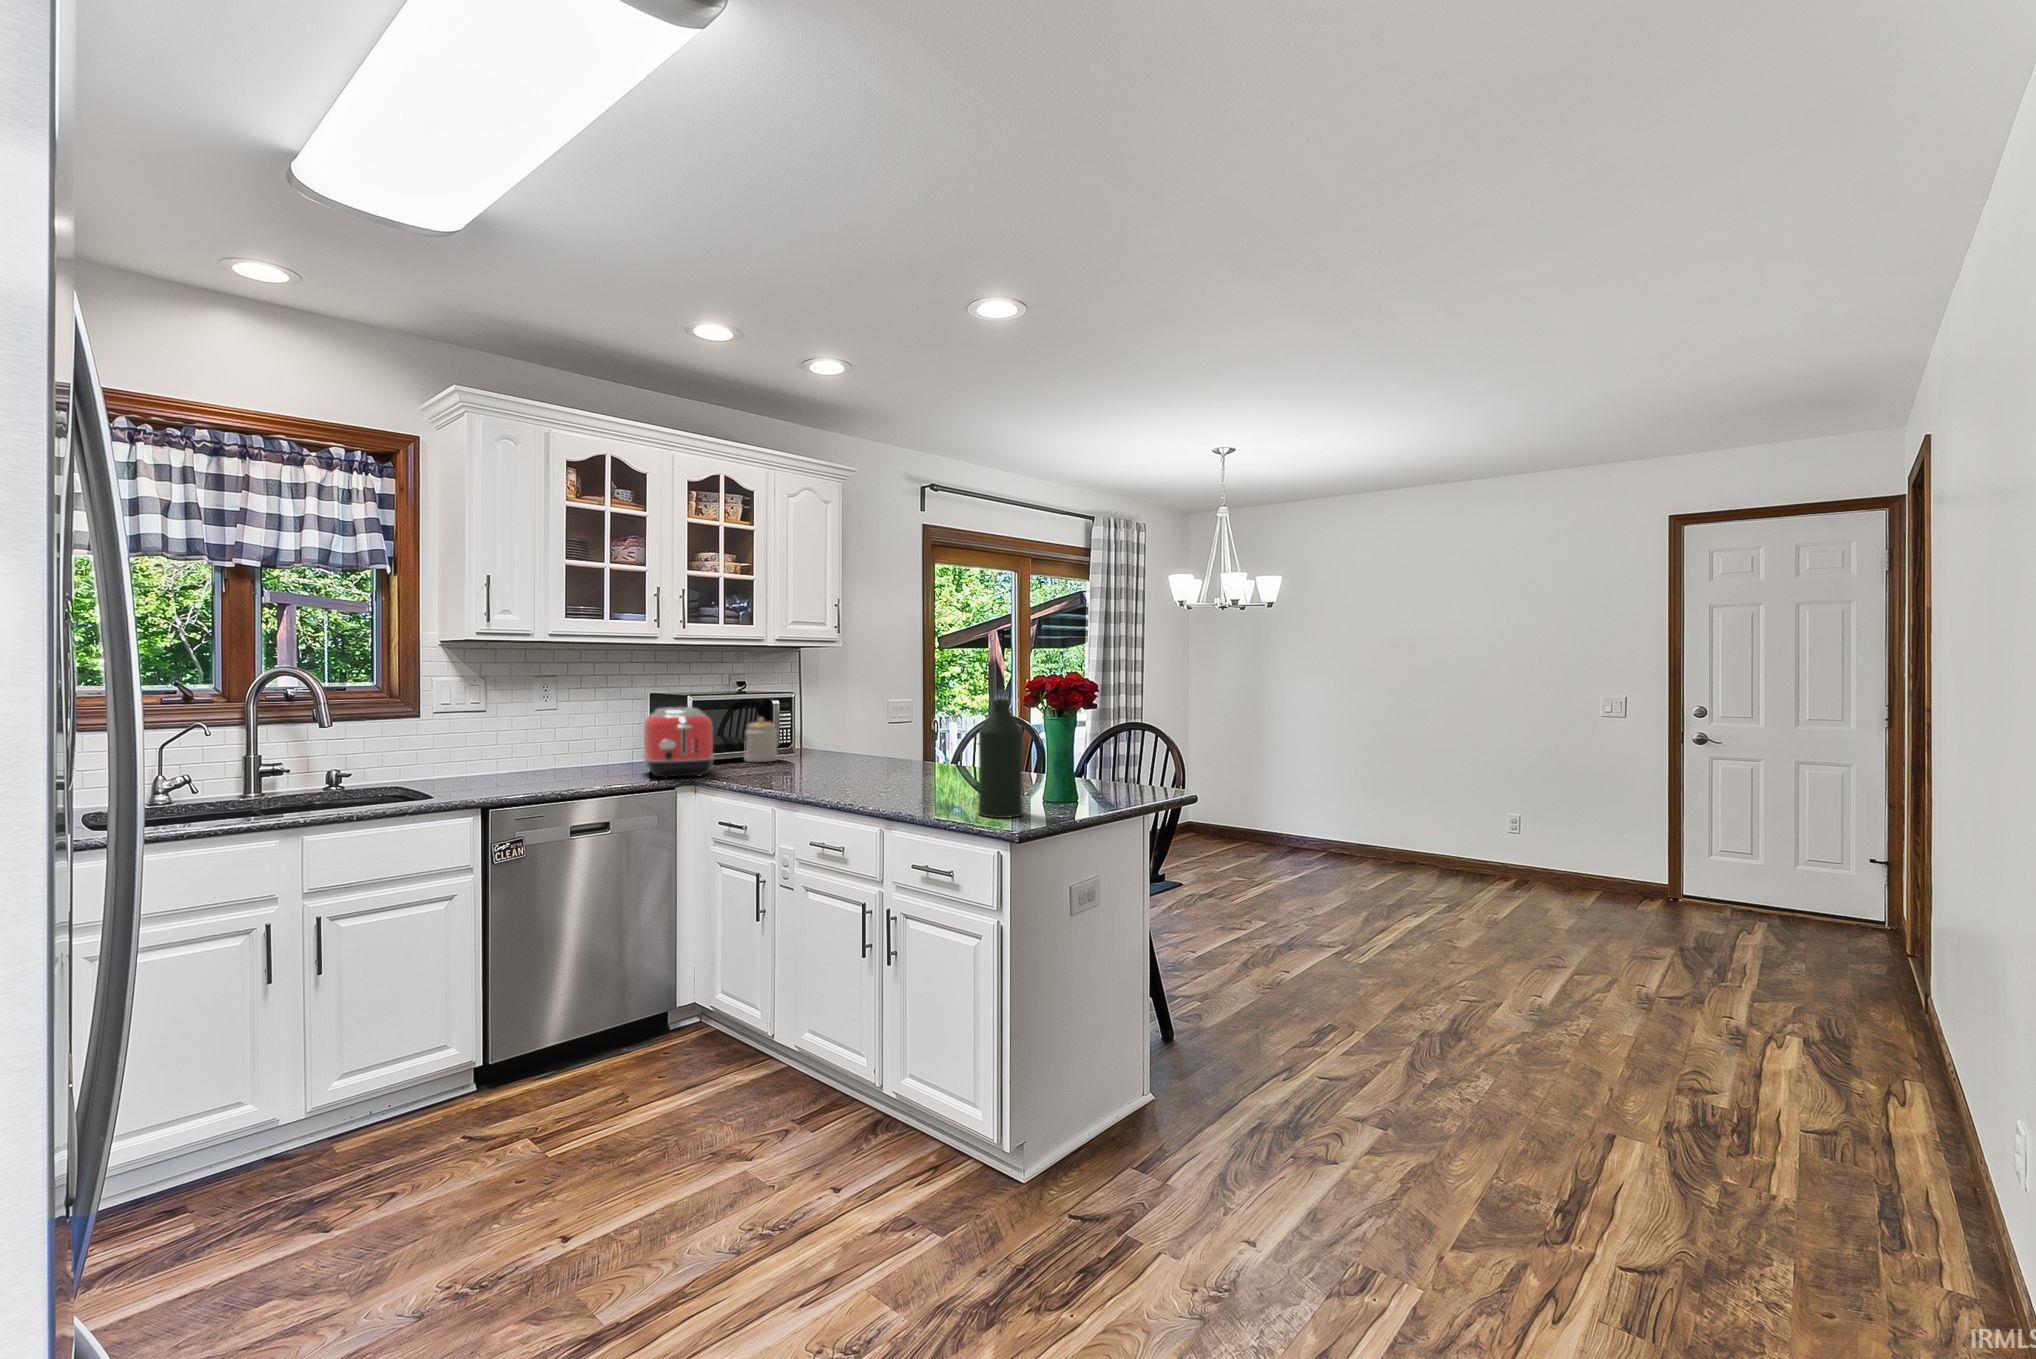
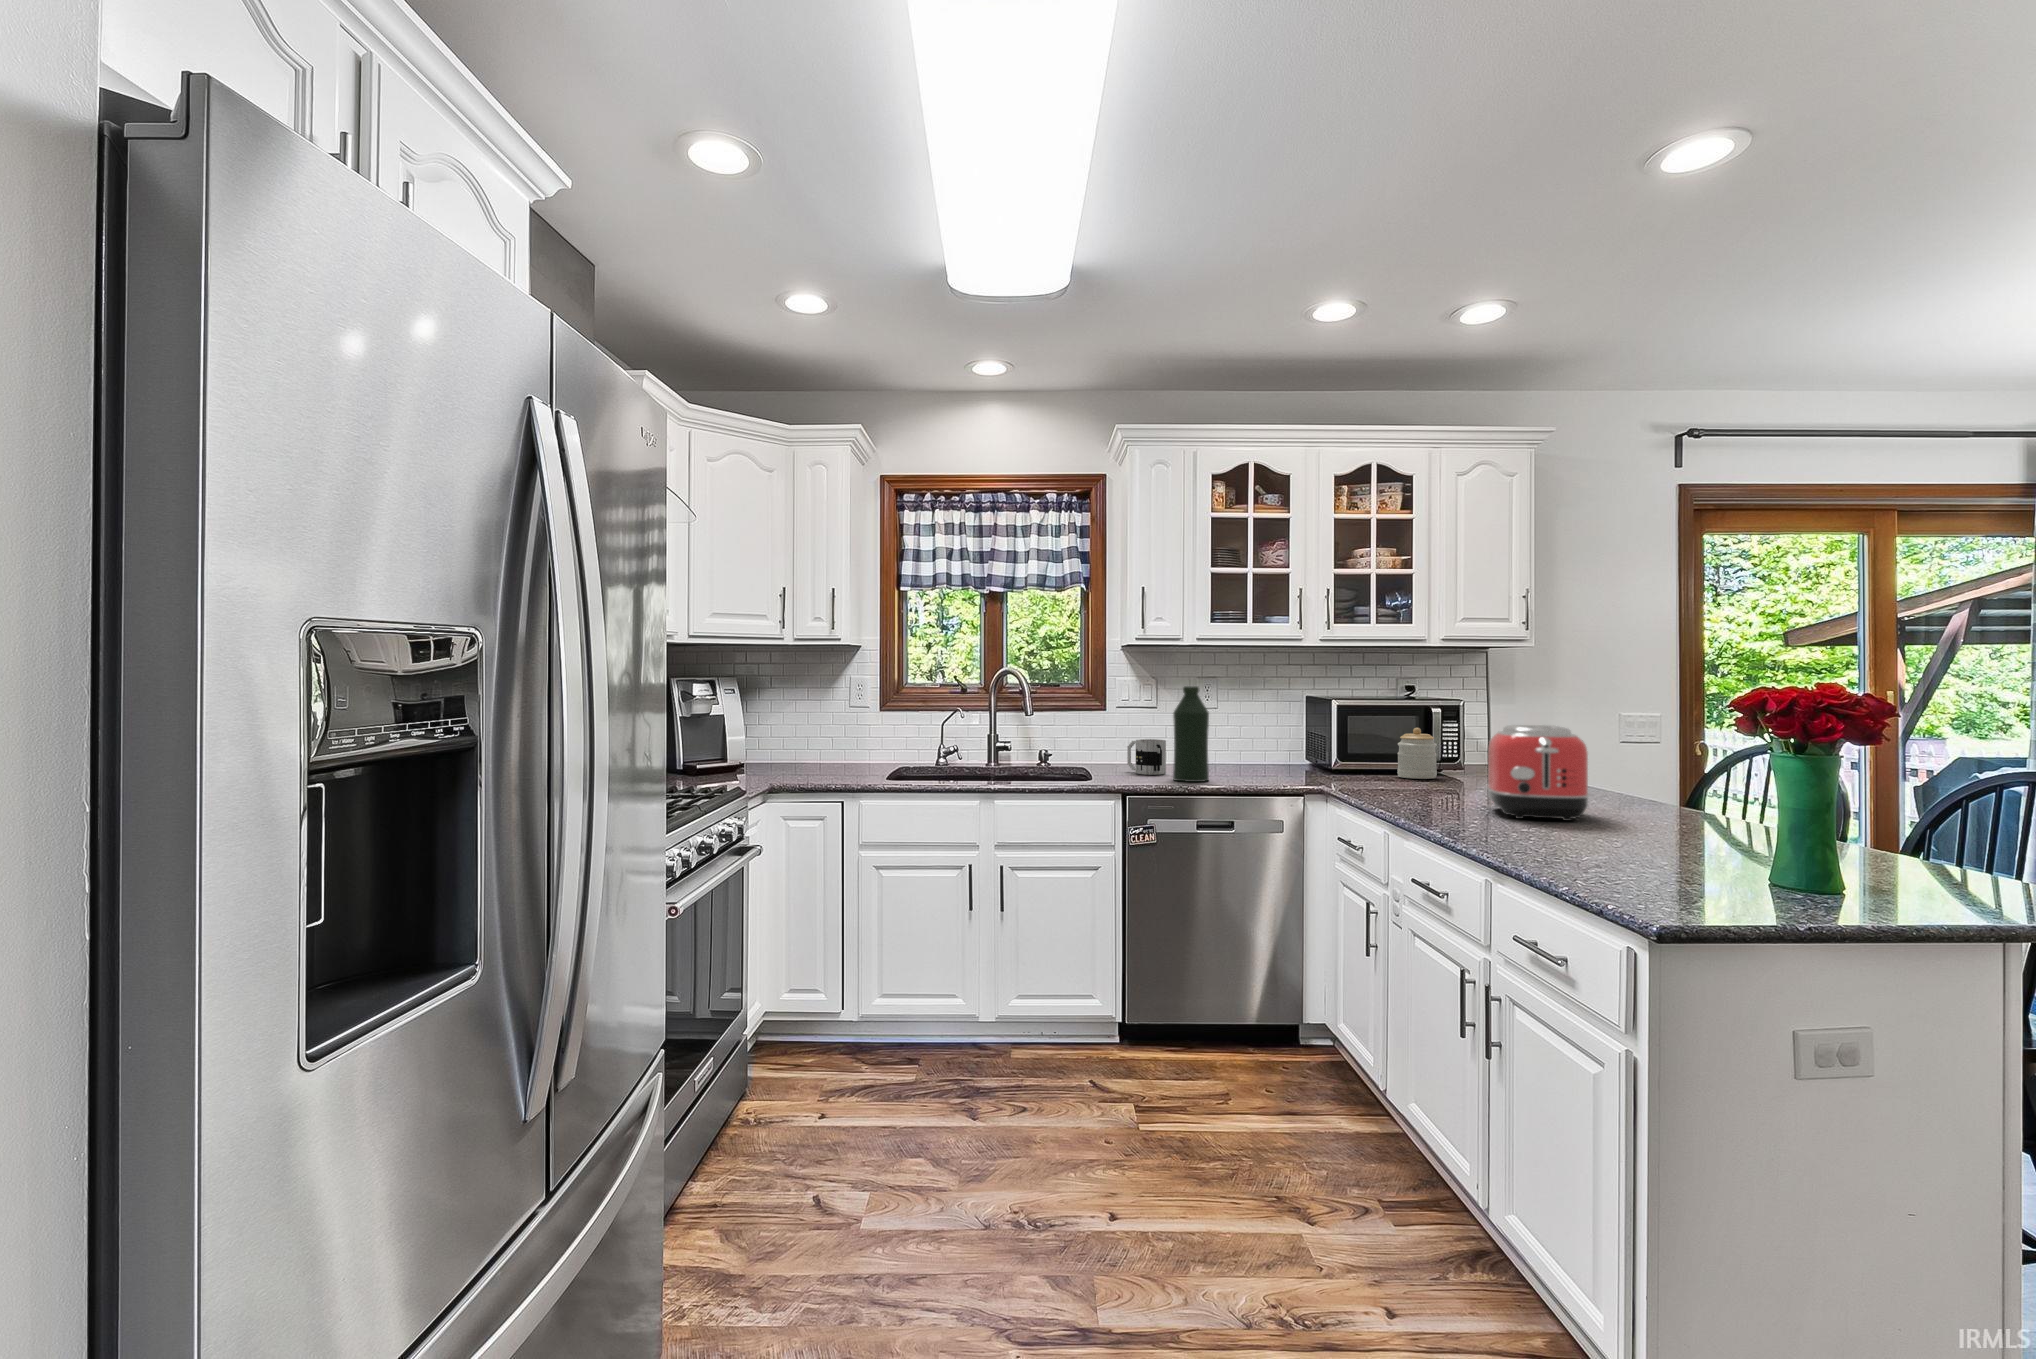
bottle: present [978,699,1023,818] -> present [1173,686,1209,782]
toaster: present [643,707,714,778] -> present [1487,725,1590,821]
mug: none [464,742,515,782] -> present [1127,739,1166,775]

